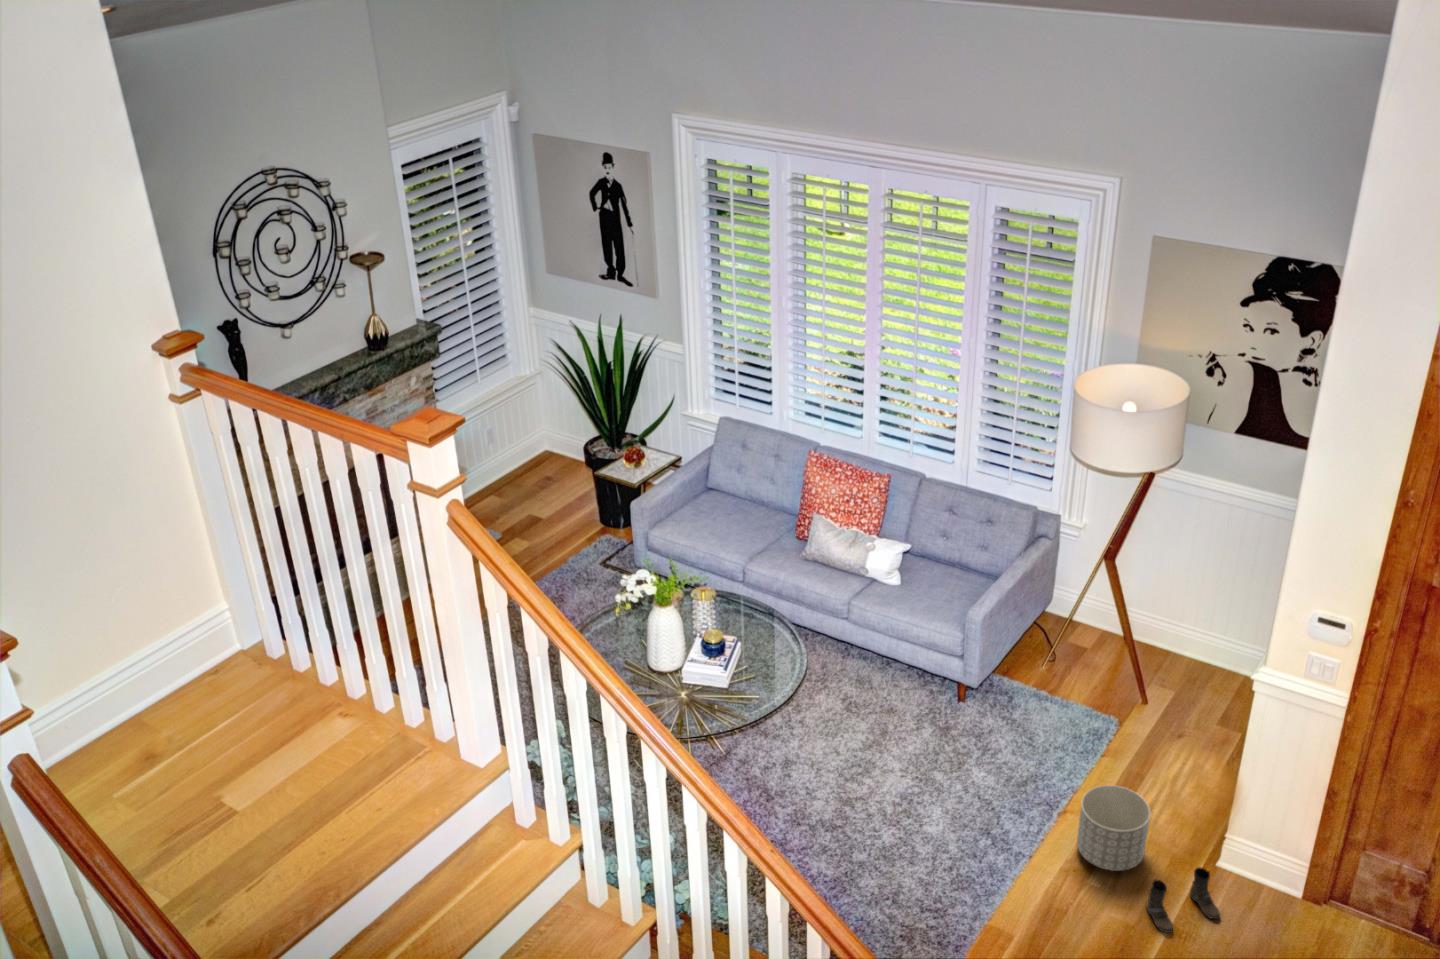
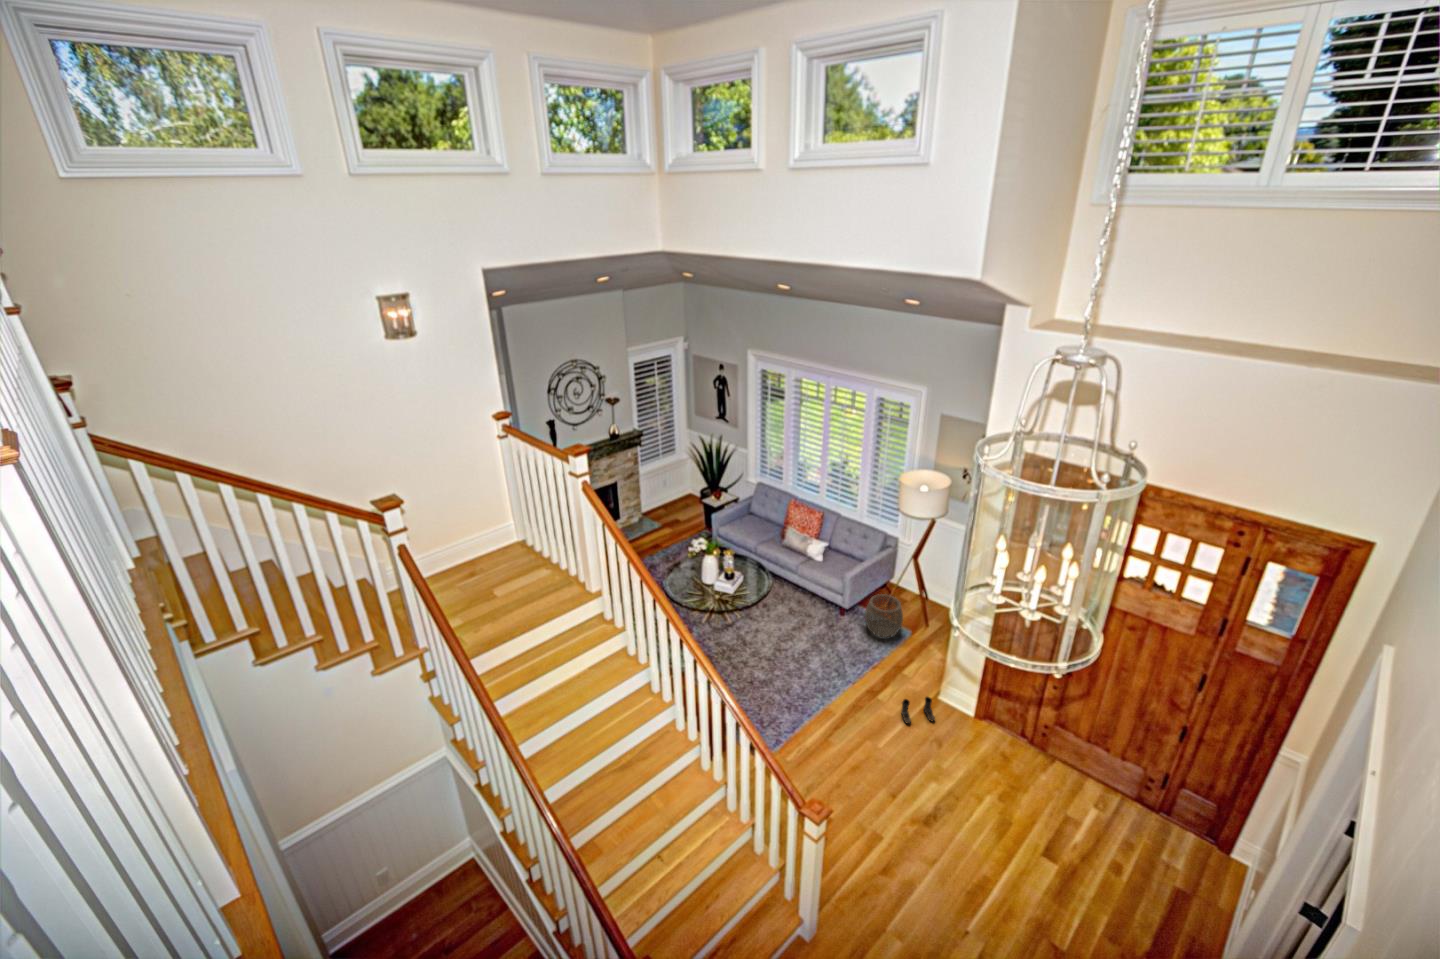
woven basket: none [1016,647,1101,741] -> present [865,594,903,637]
planter: present [1077,785,1150,871] -> none [876,655,909,695]

